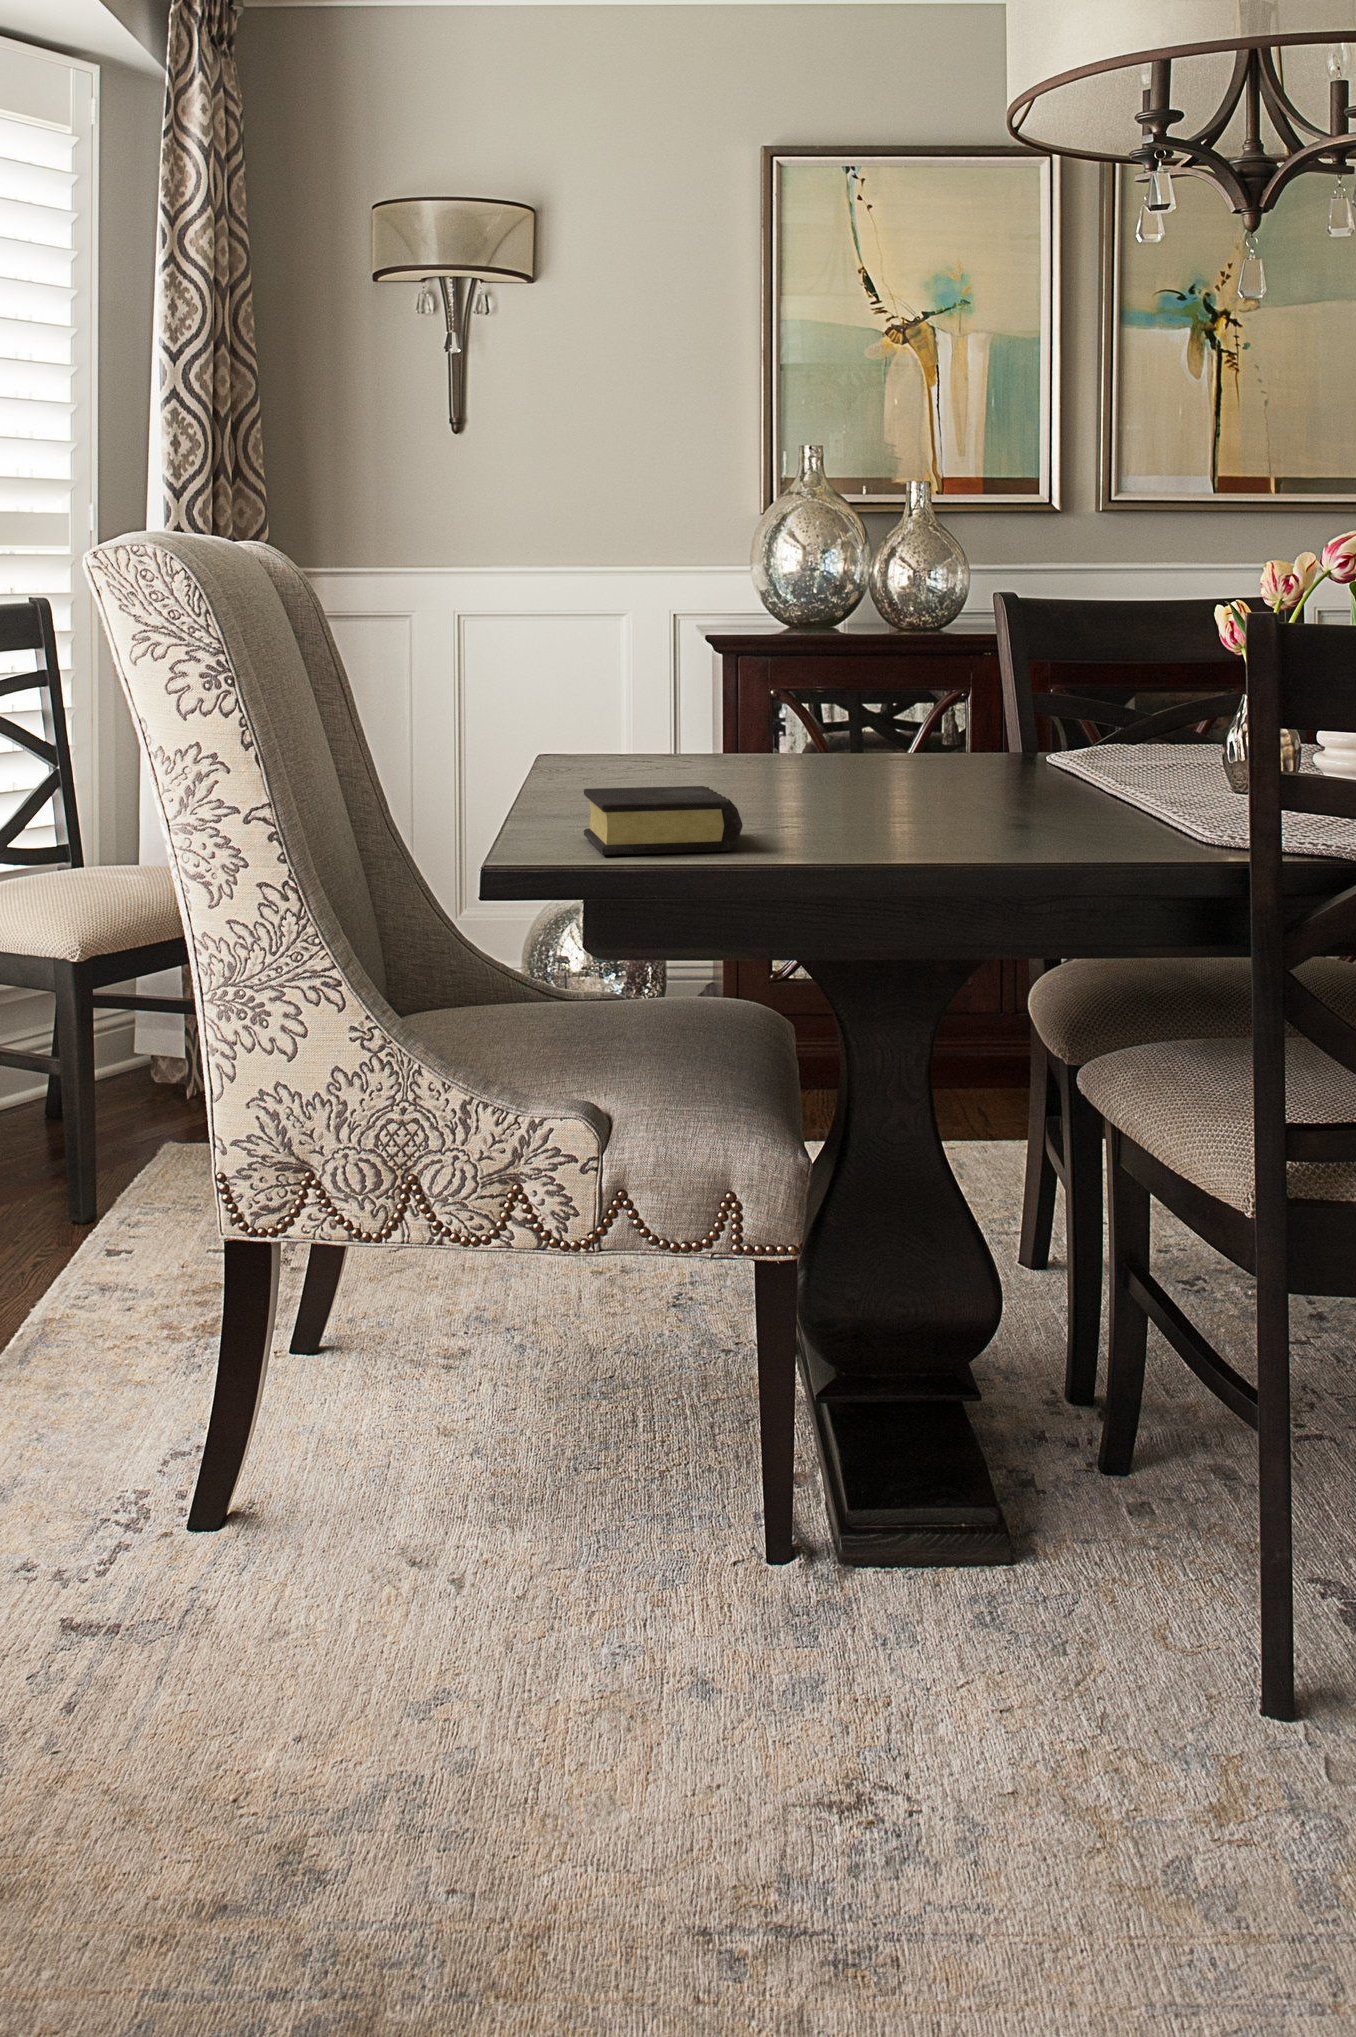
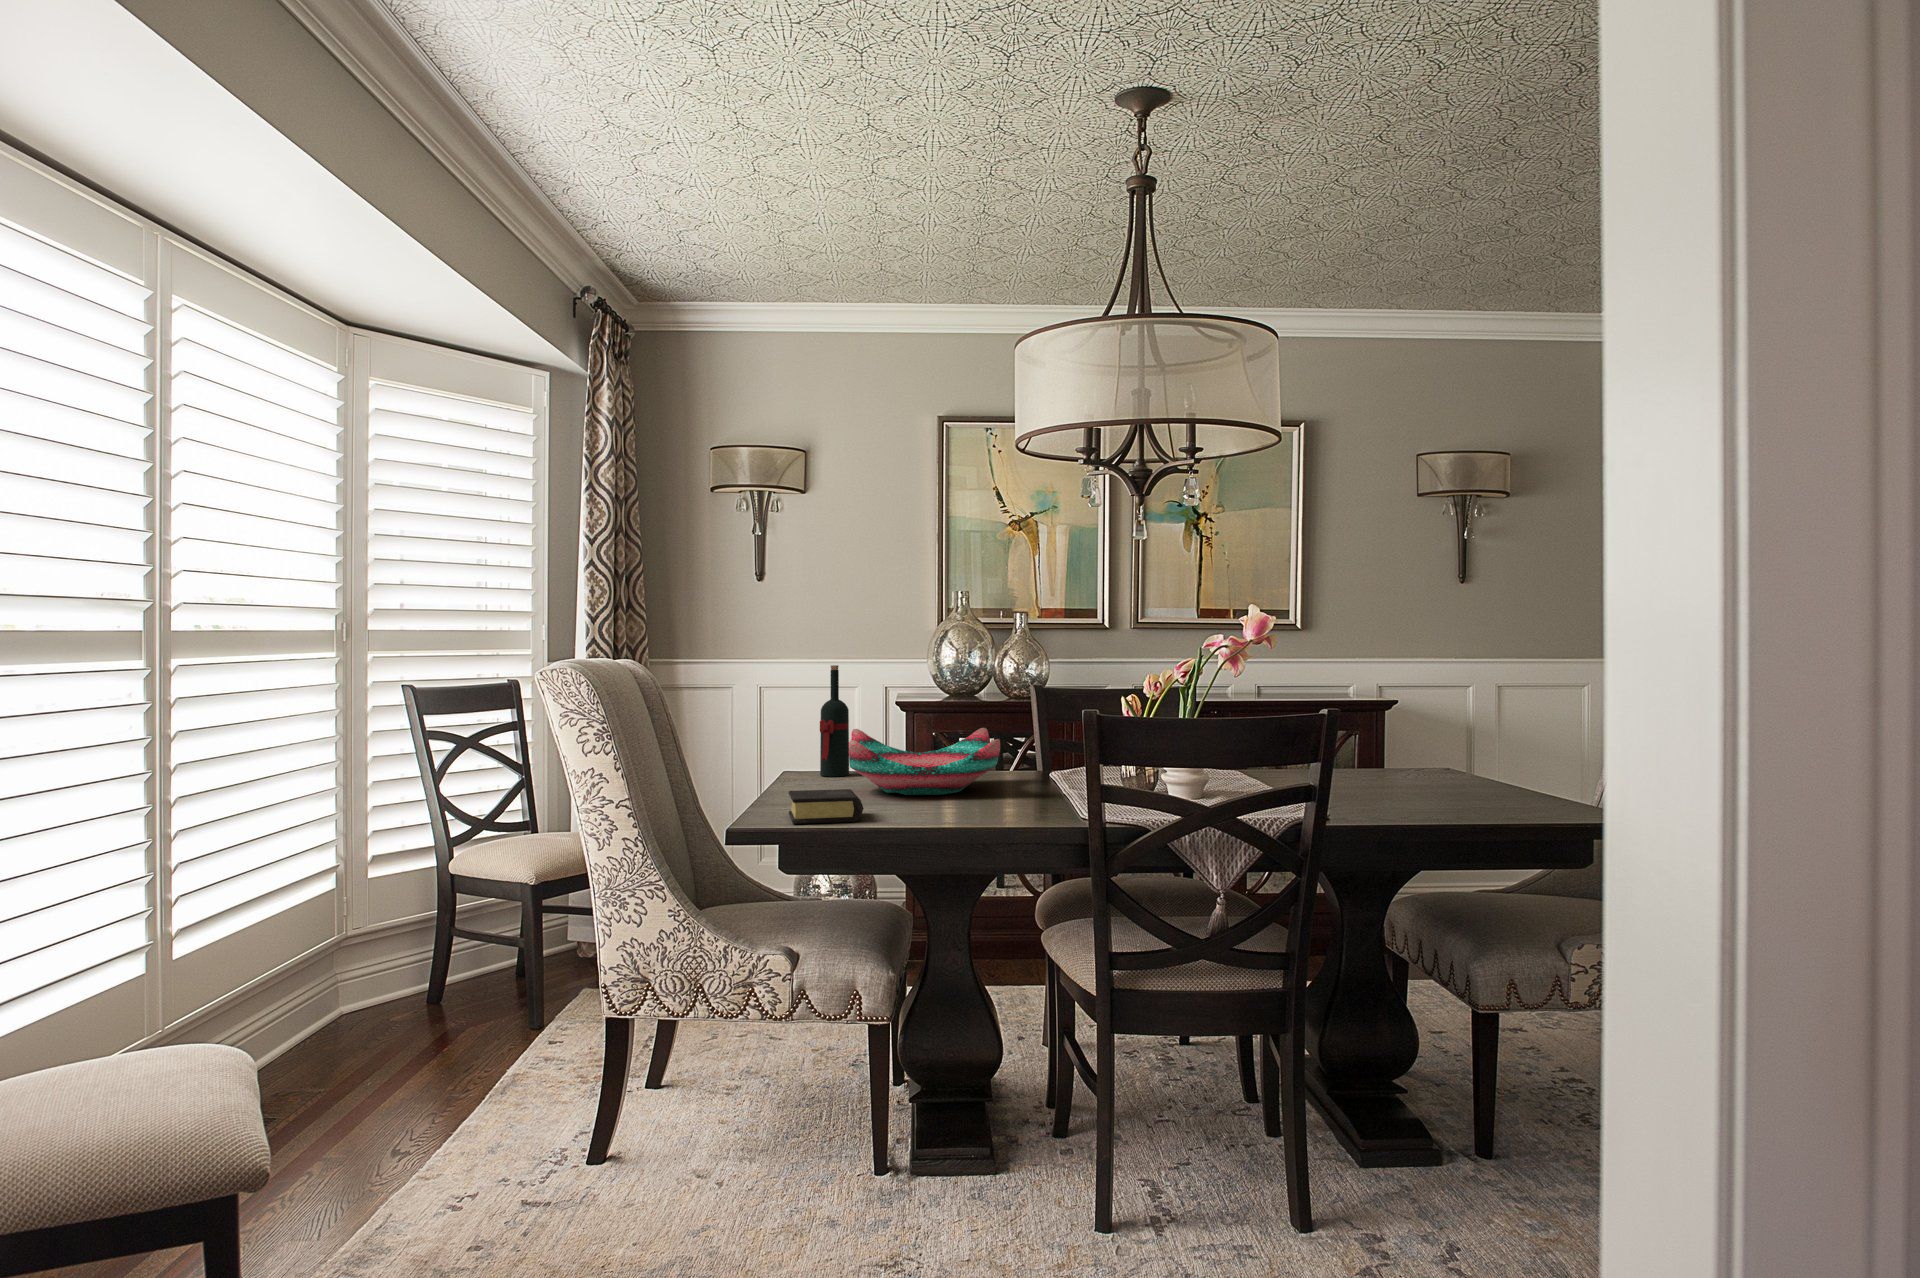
wine bottle: none [602,559,656,766] -> present [820,665,849,776]
decorative bowl: none [672,673,982,800] -> present [849,728,1000,795]

